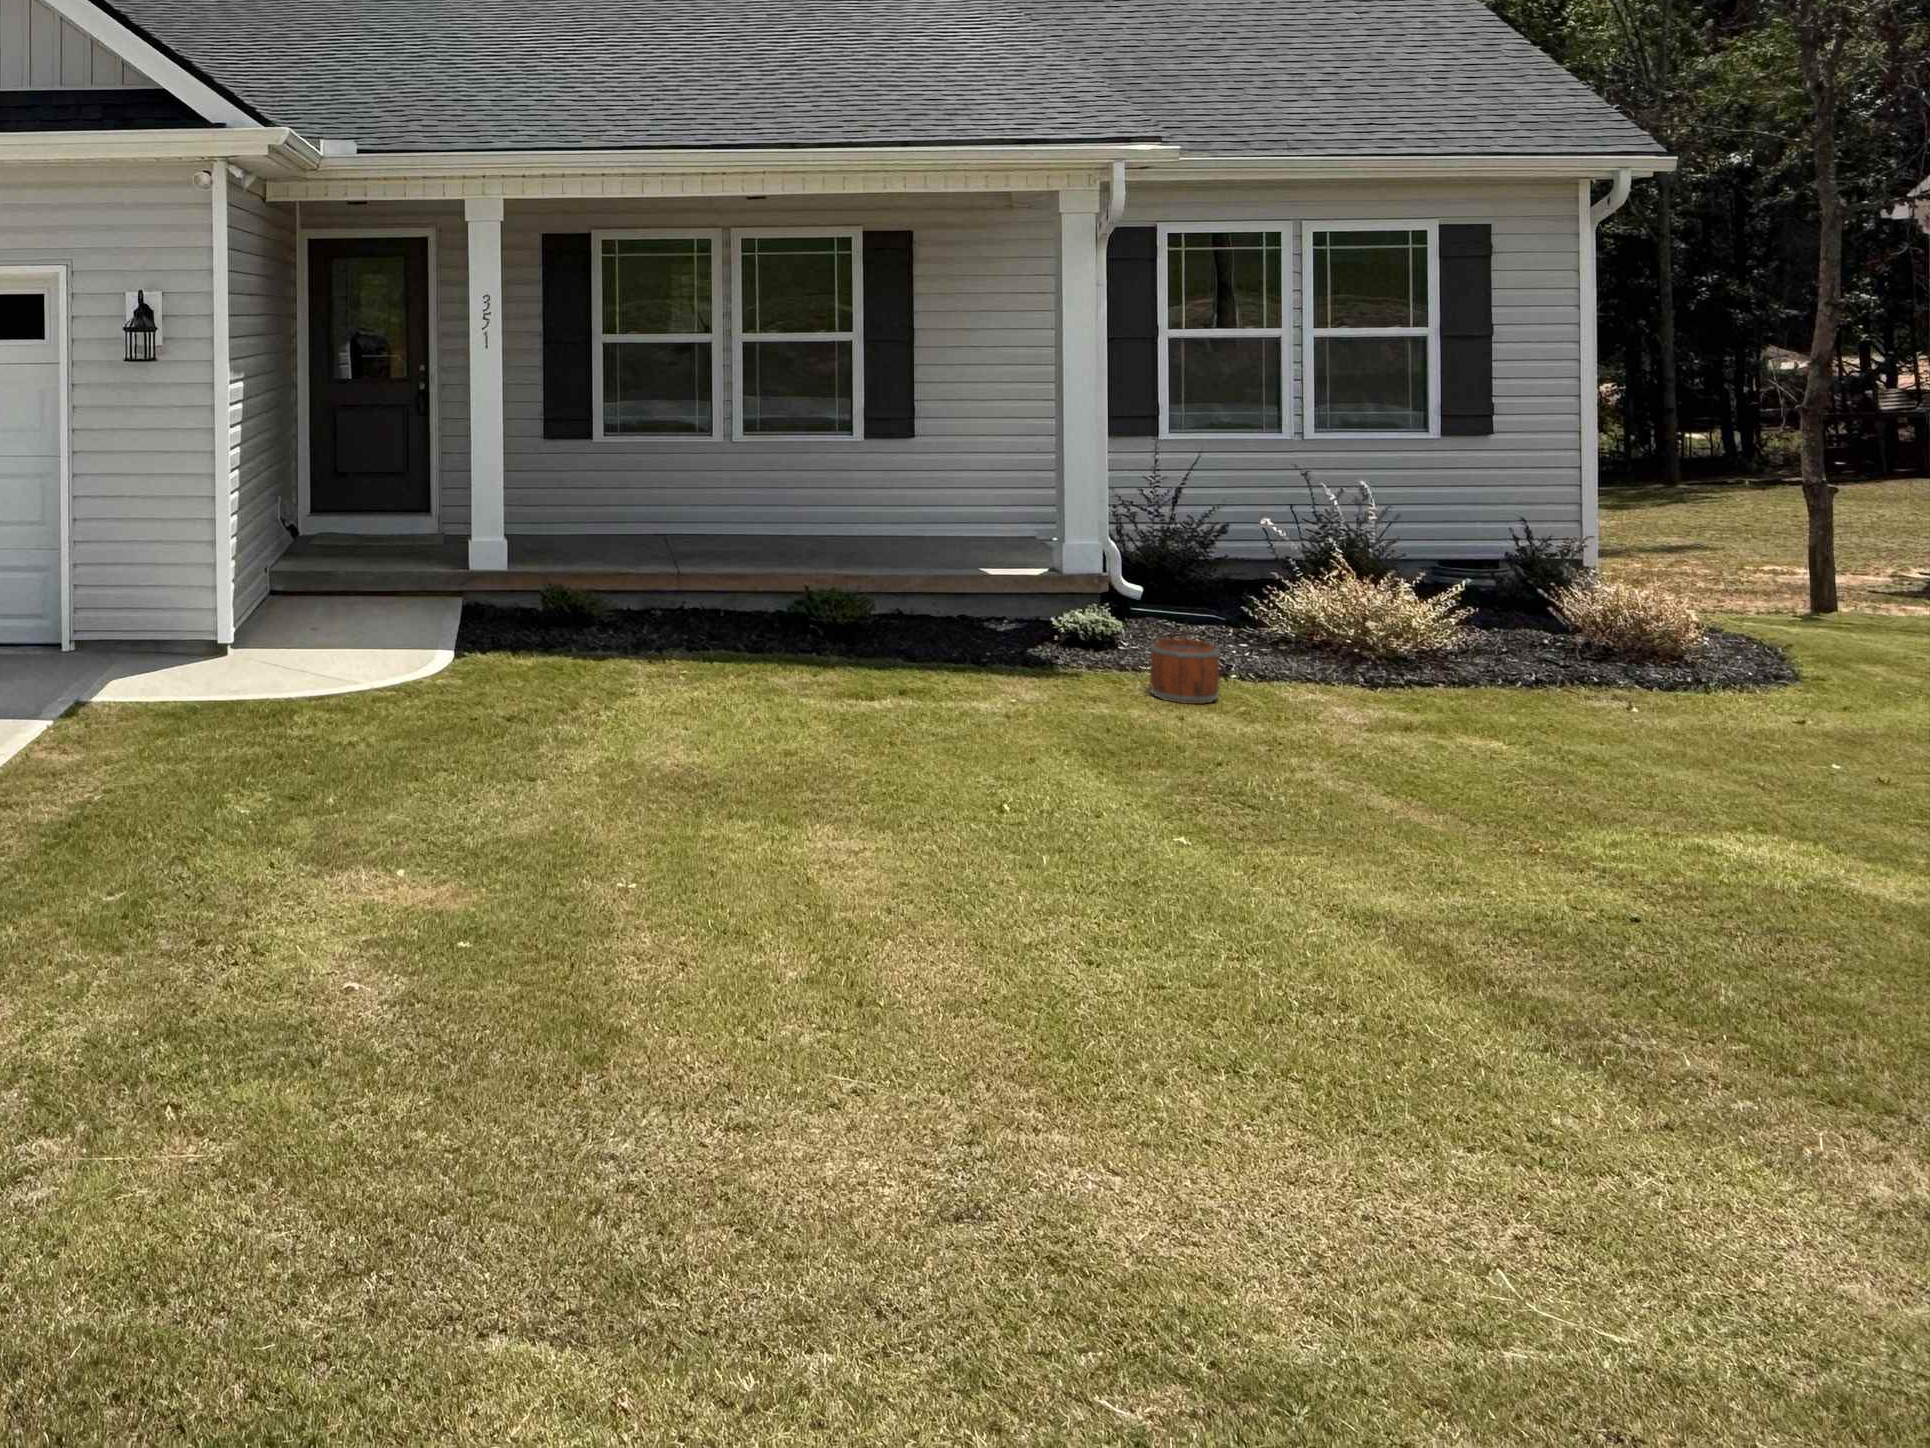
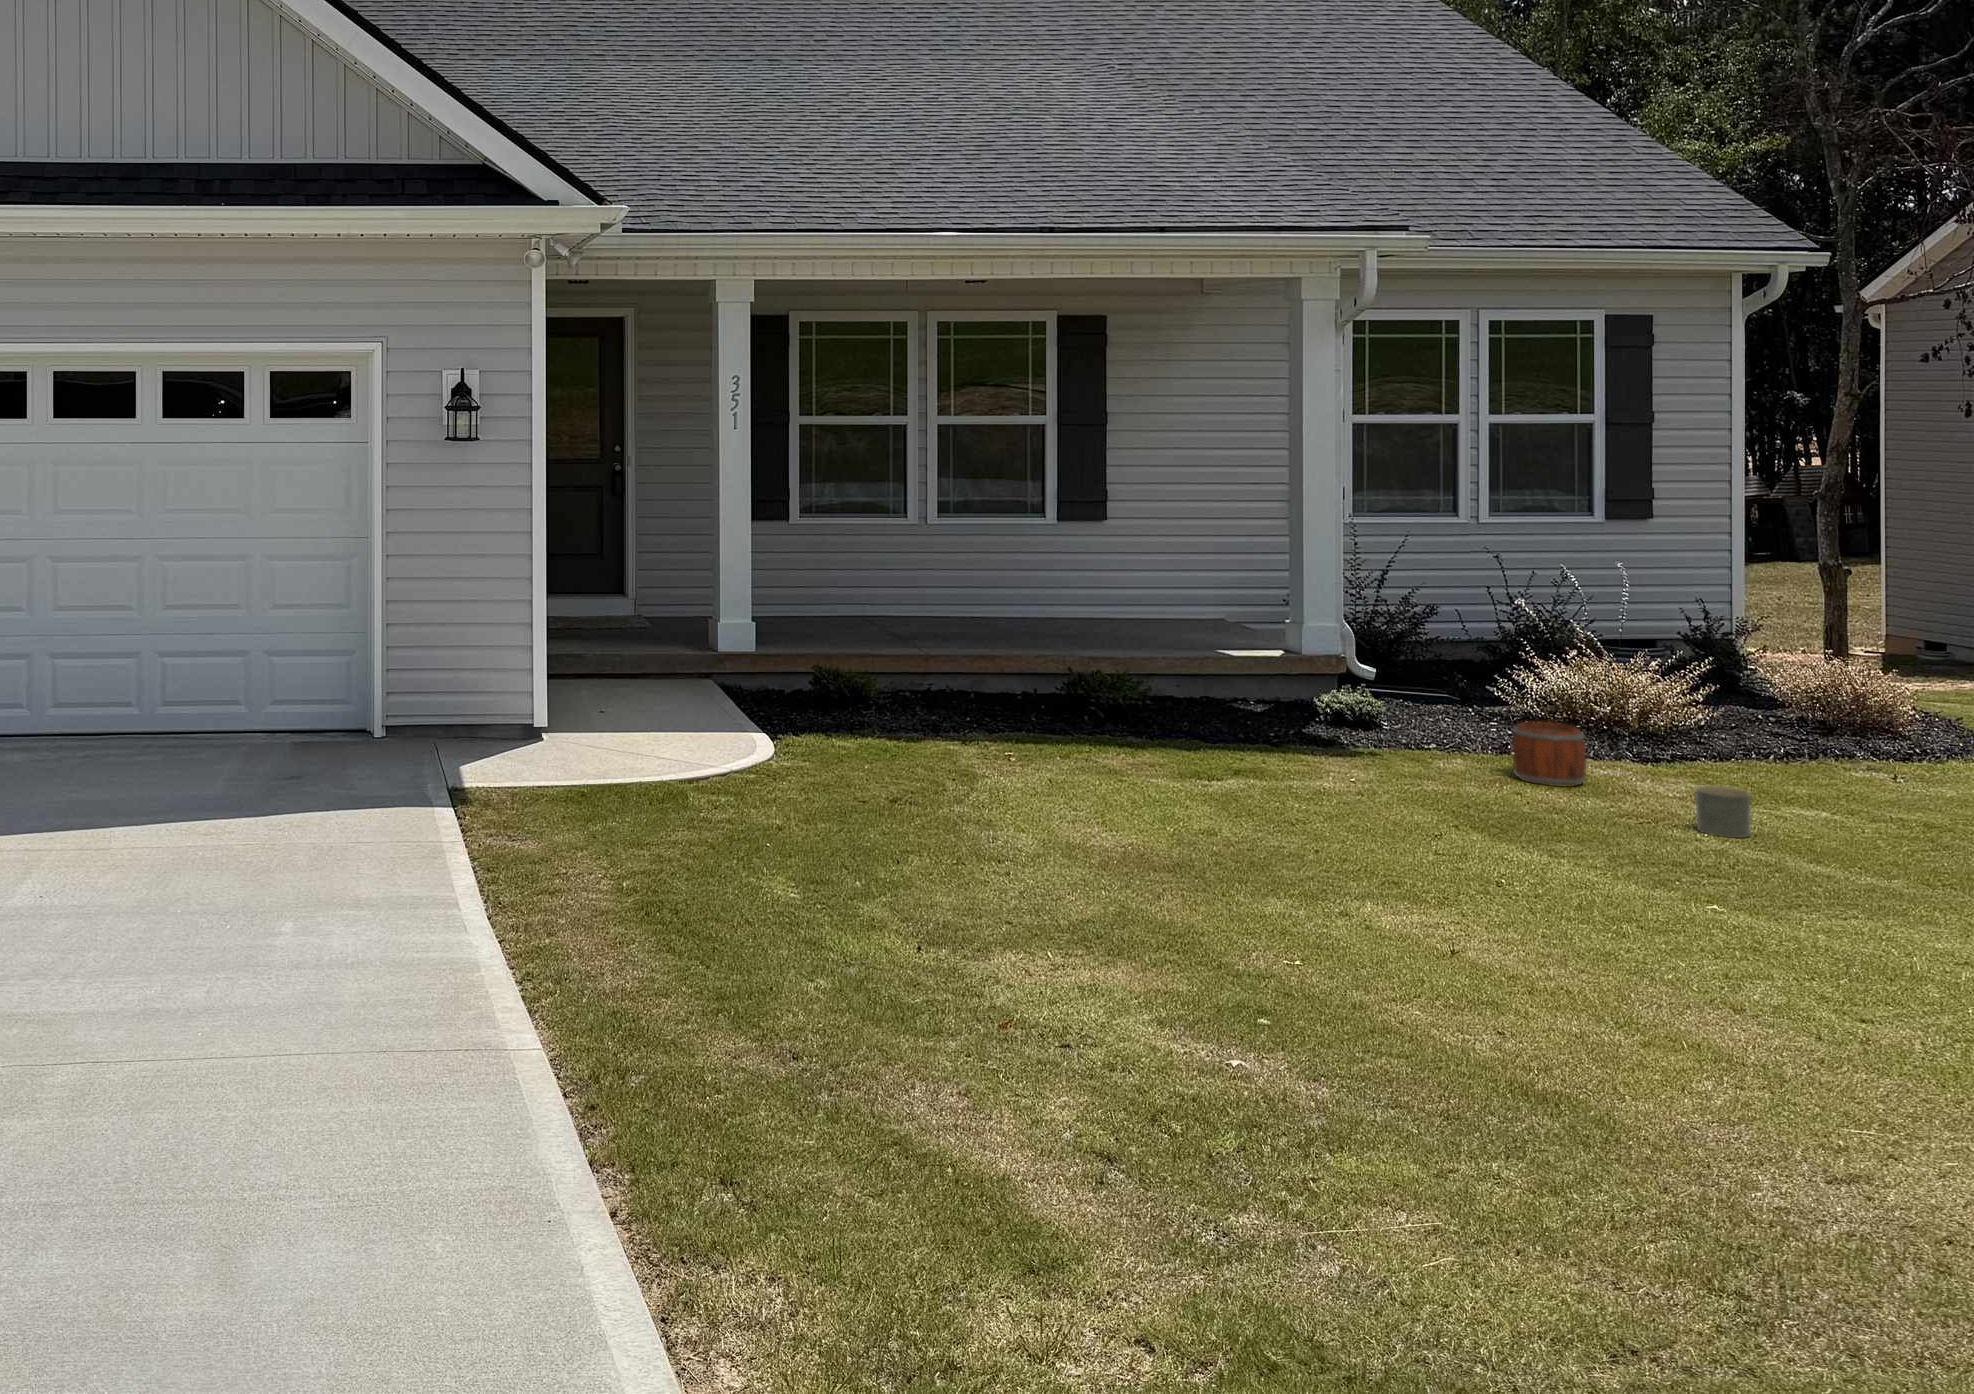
planter: none [1257,706,1309,759] -> present [1695,786,1751,838]

